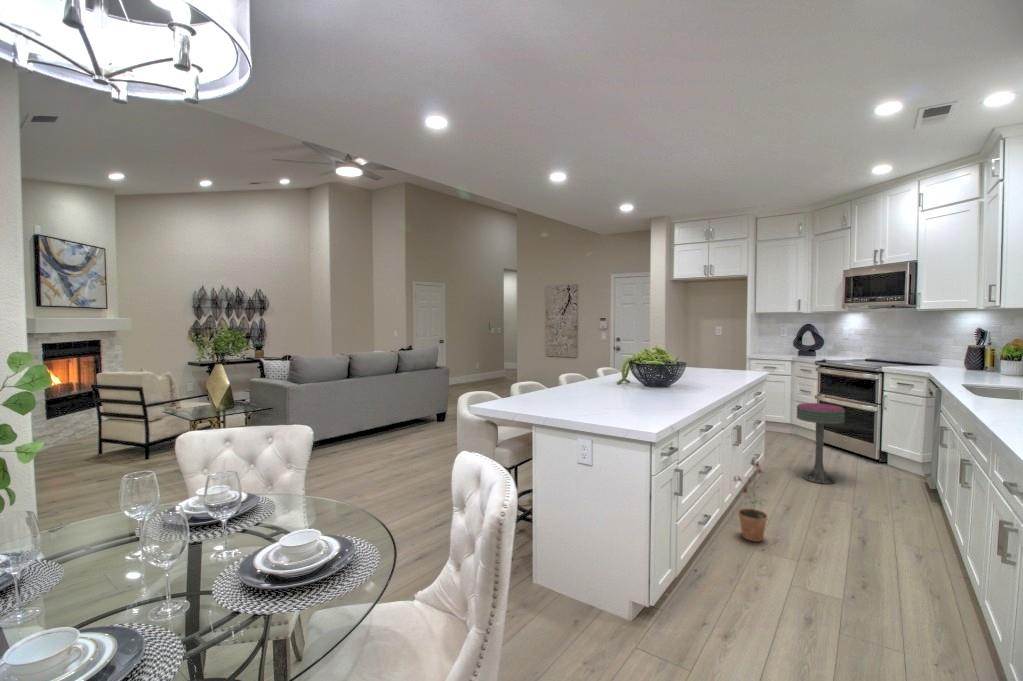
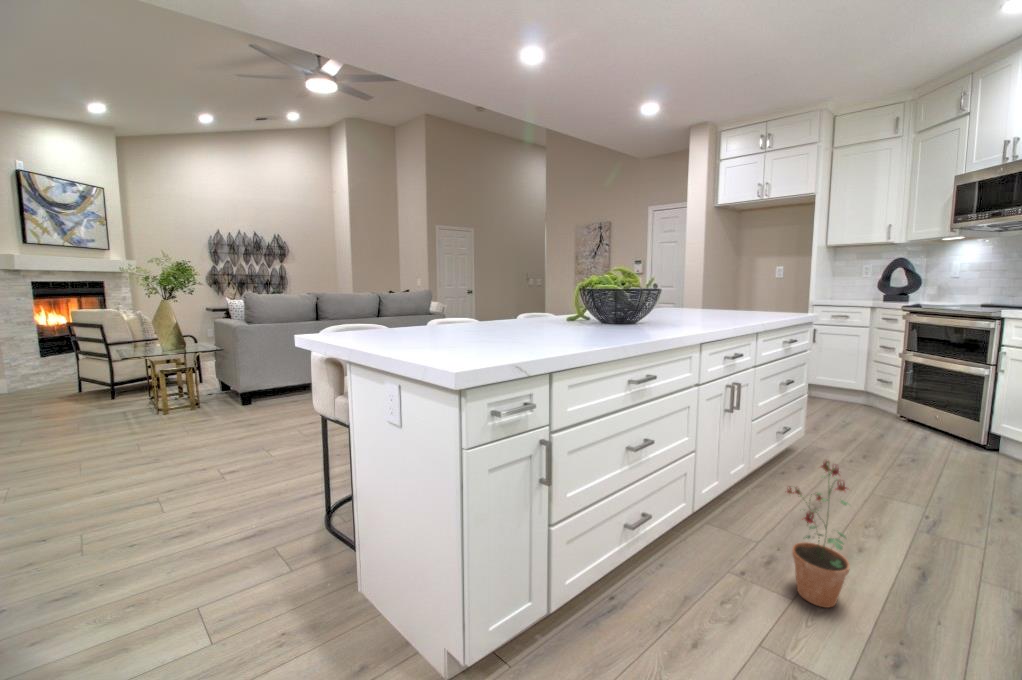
bar stool: present [797,403,845,484] -> none [889,364,979,486]

